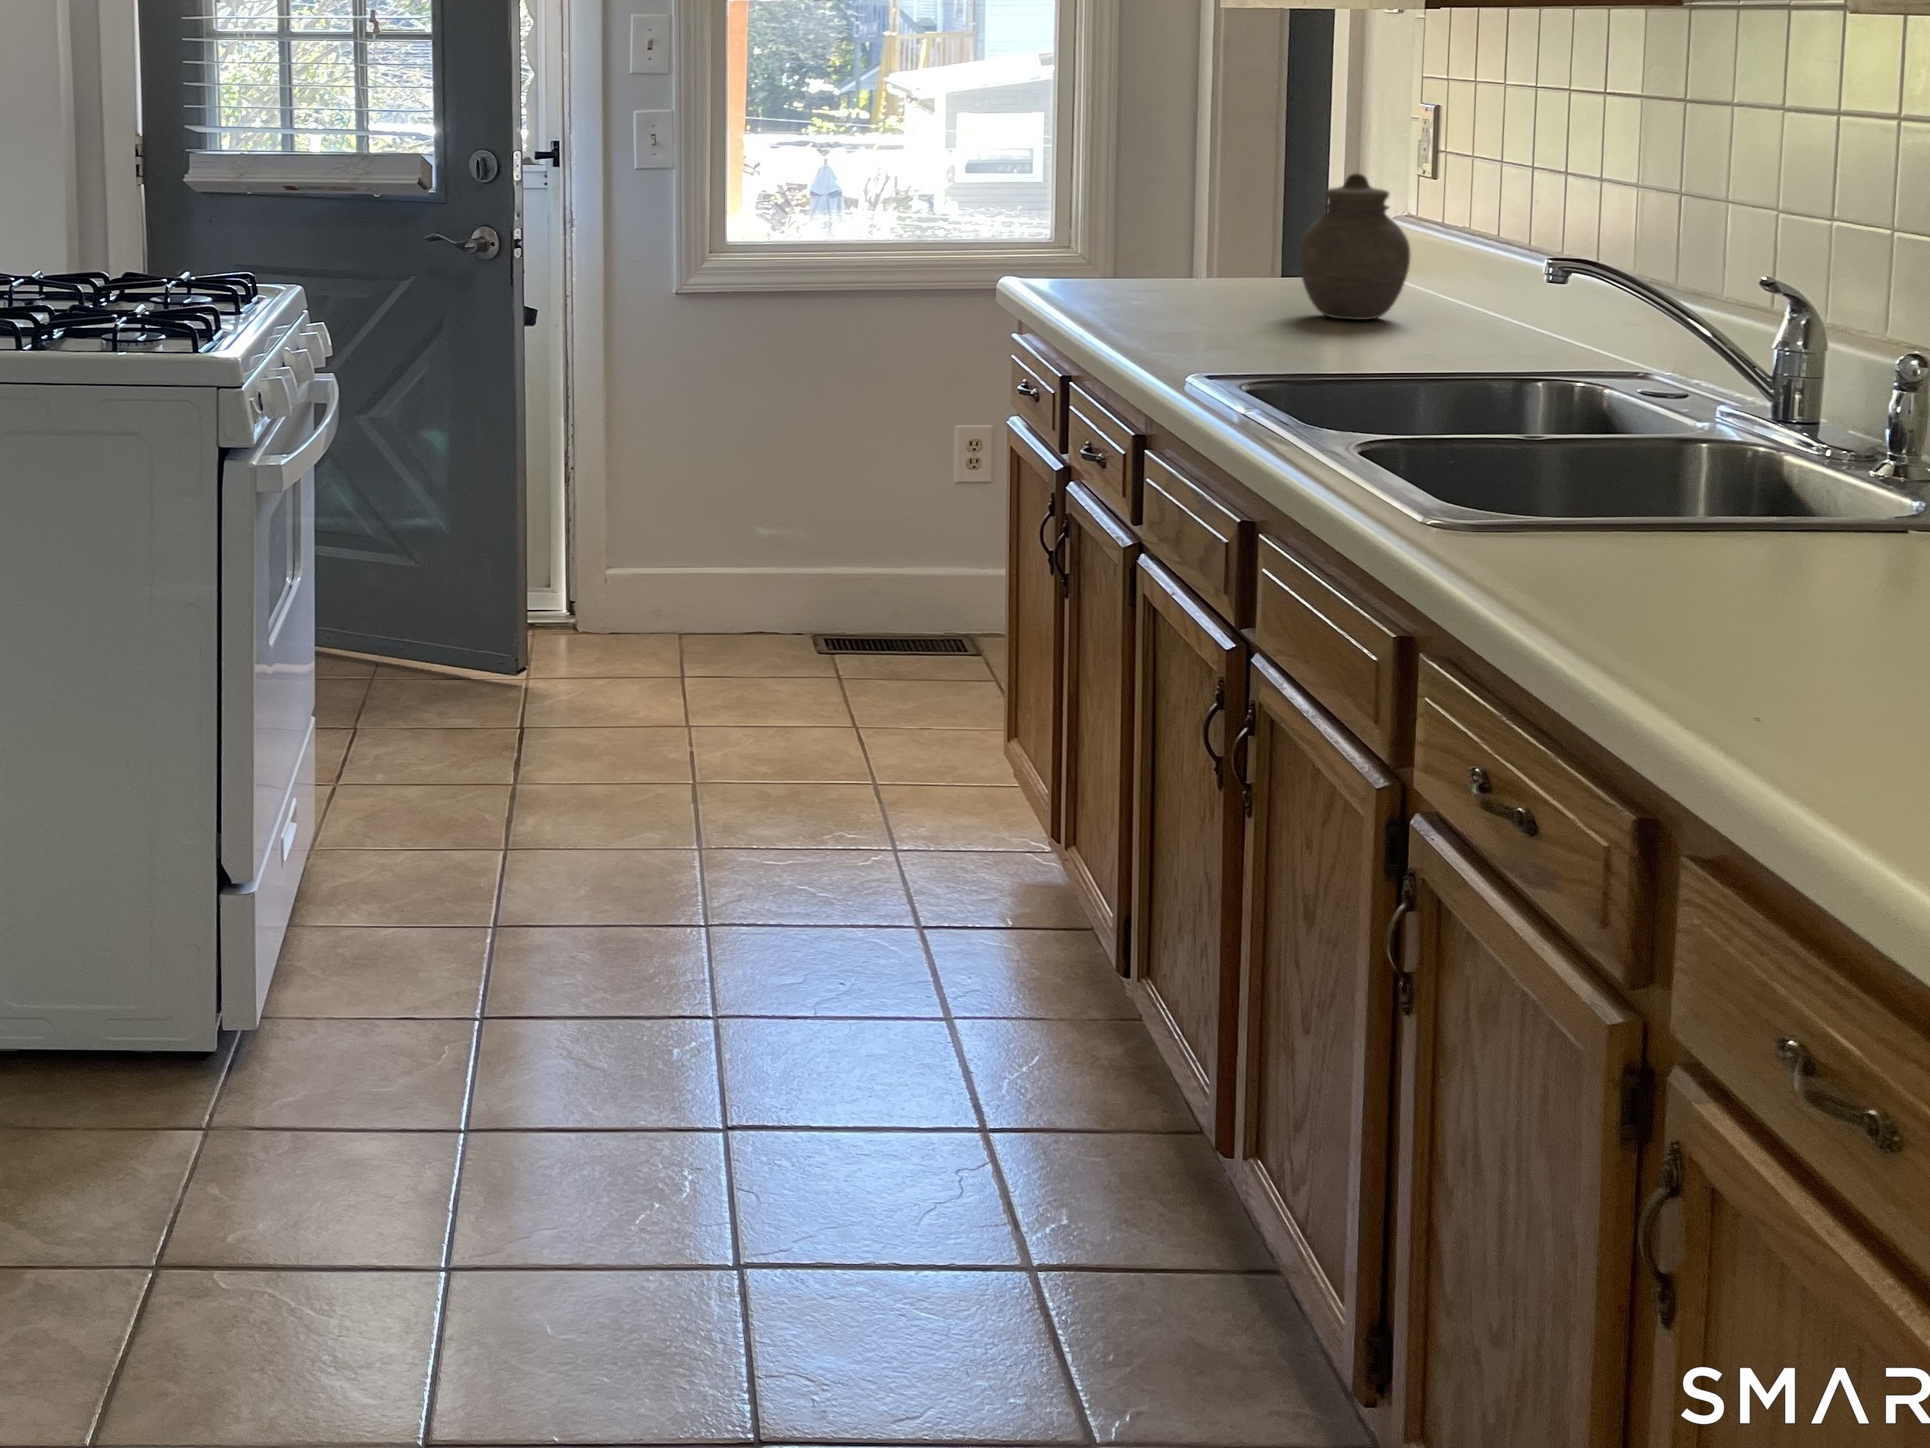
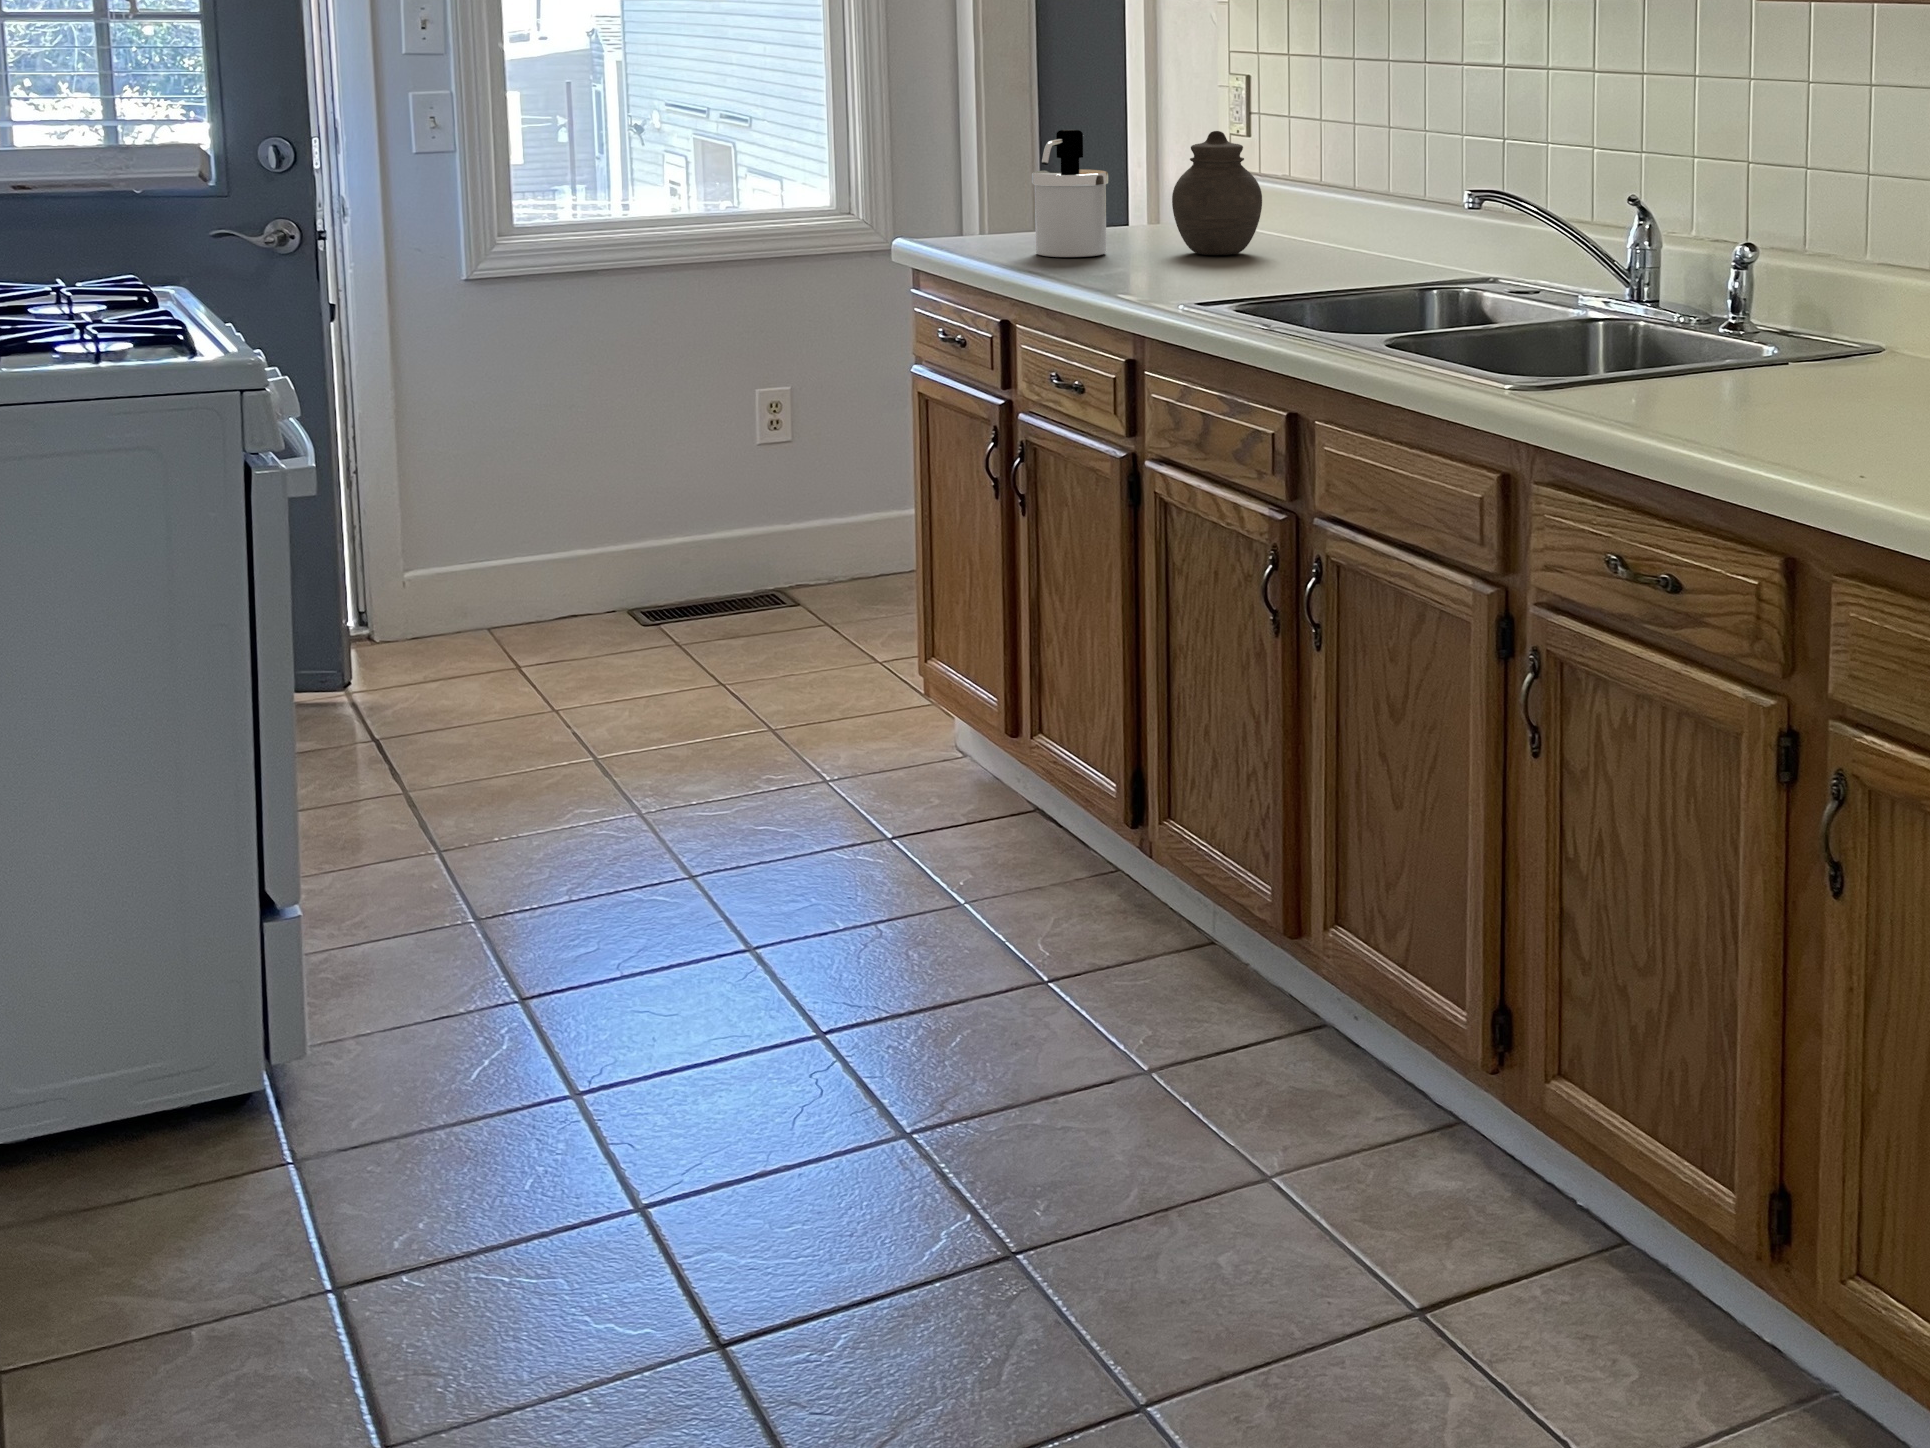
soap dispenser: none [1132,166,1225,311] -> present [1032,130,1108,257]

